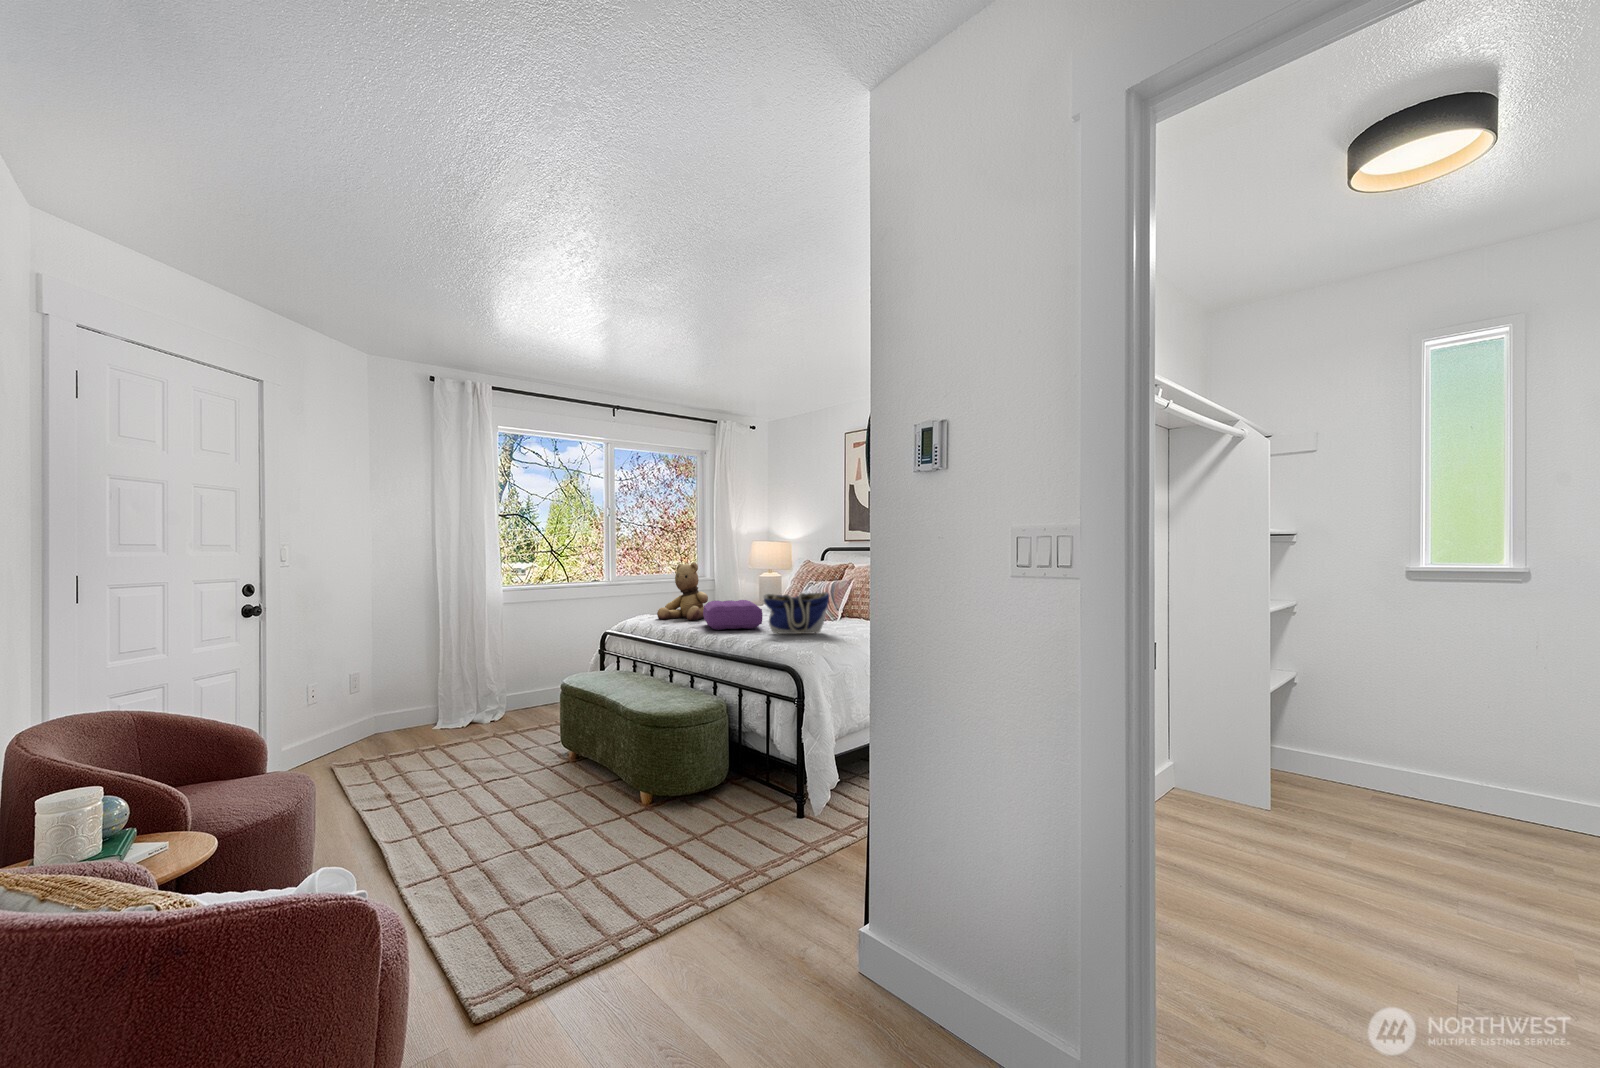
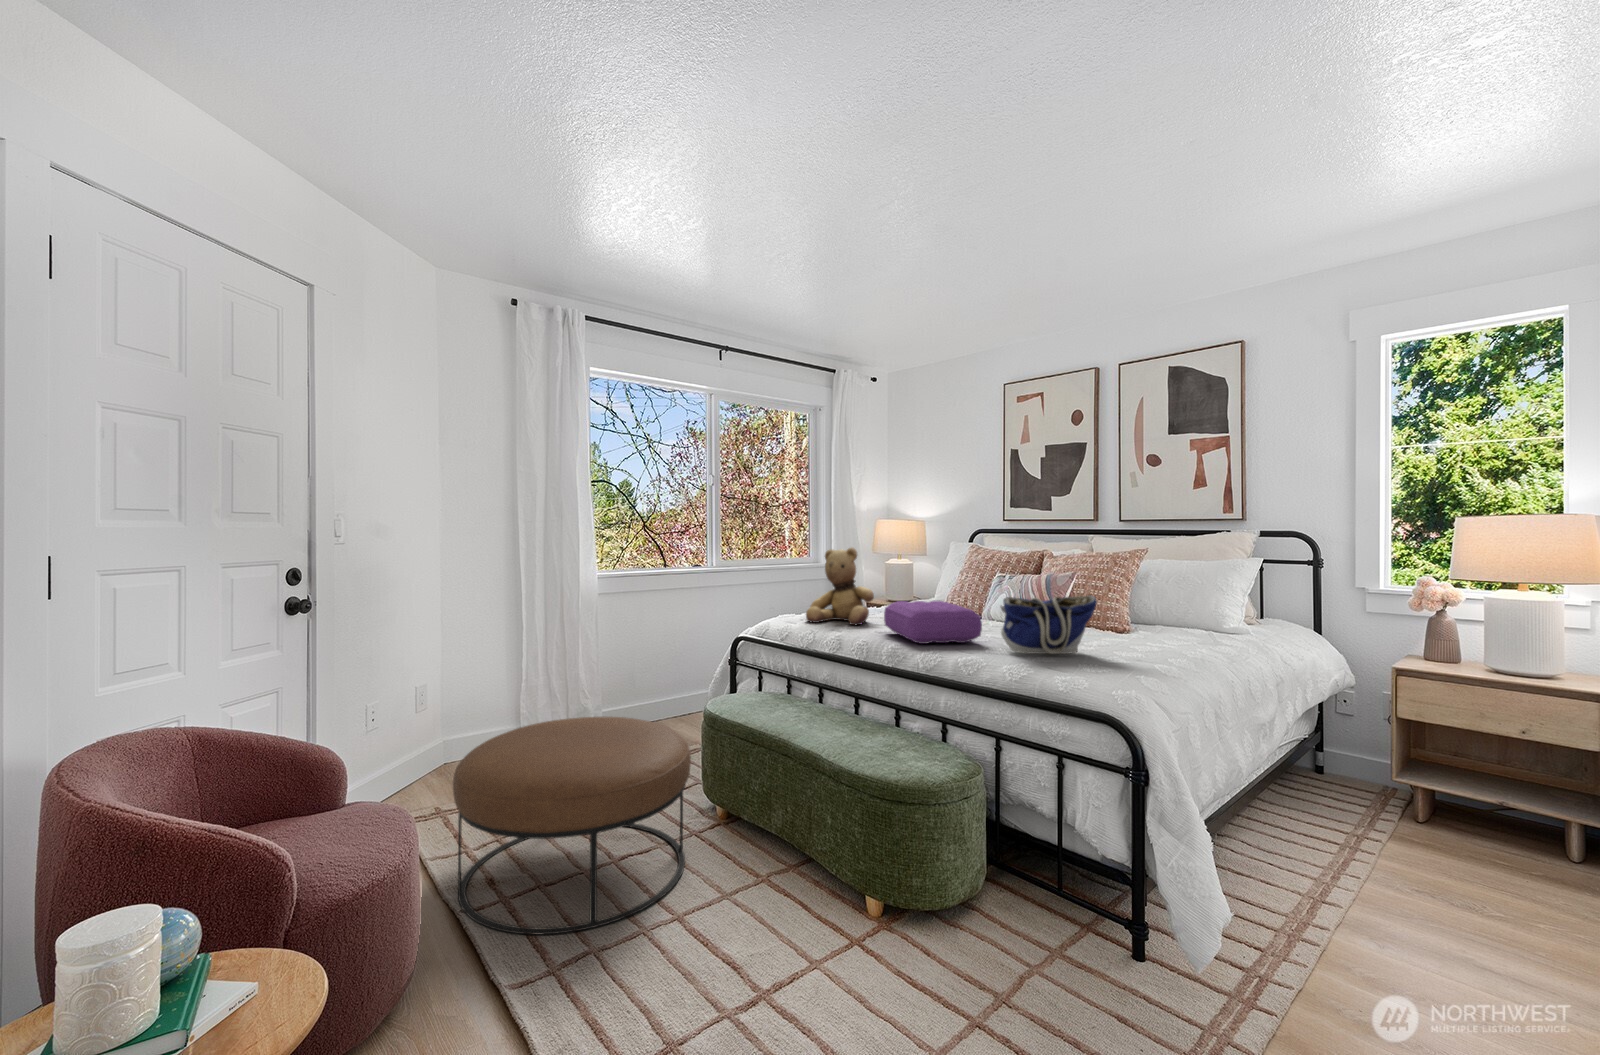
ottoman: none [359,685,536,819] -> present [453,717,691,934]

